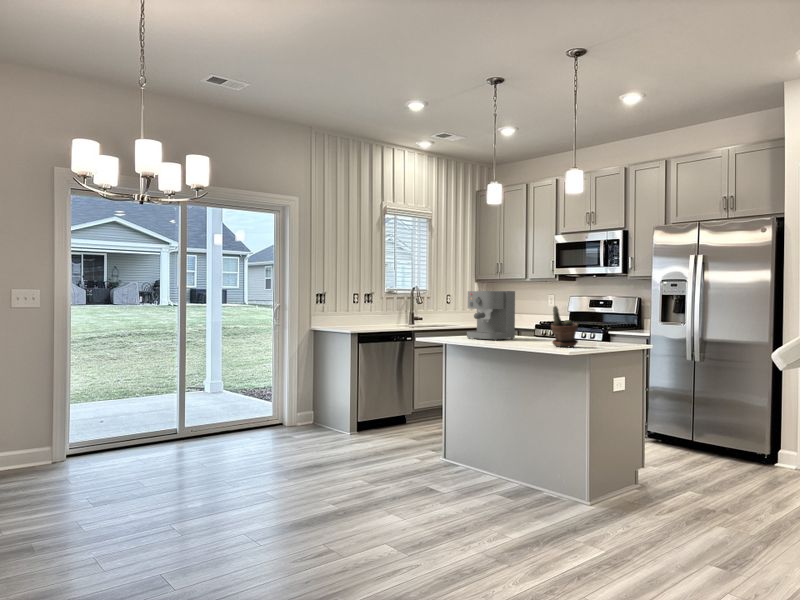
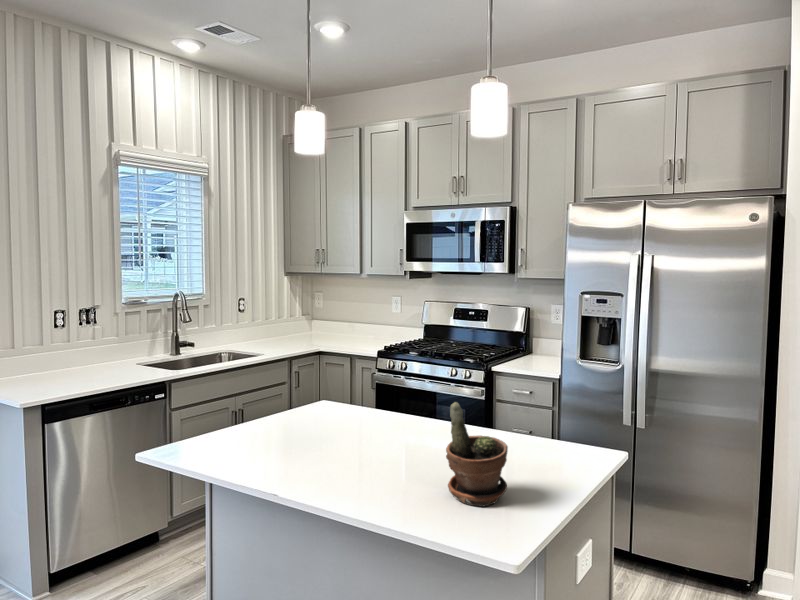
coffee maker: present [467,291,515,340] -> none [253,333,354,452]

